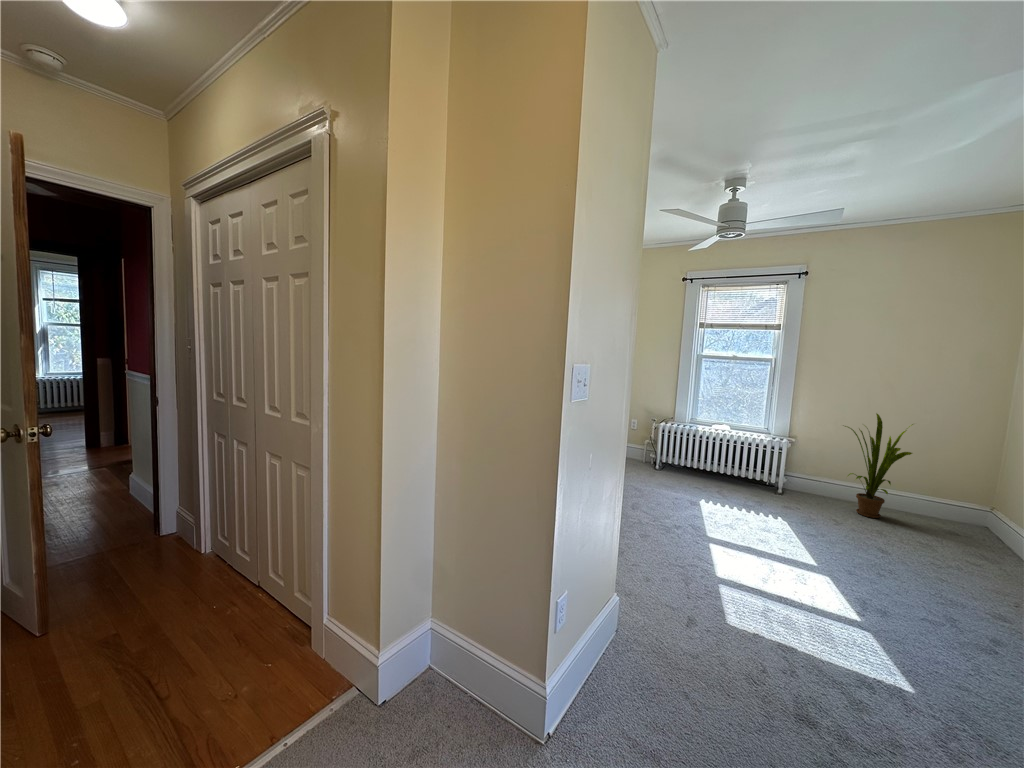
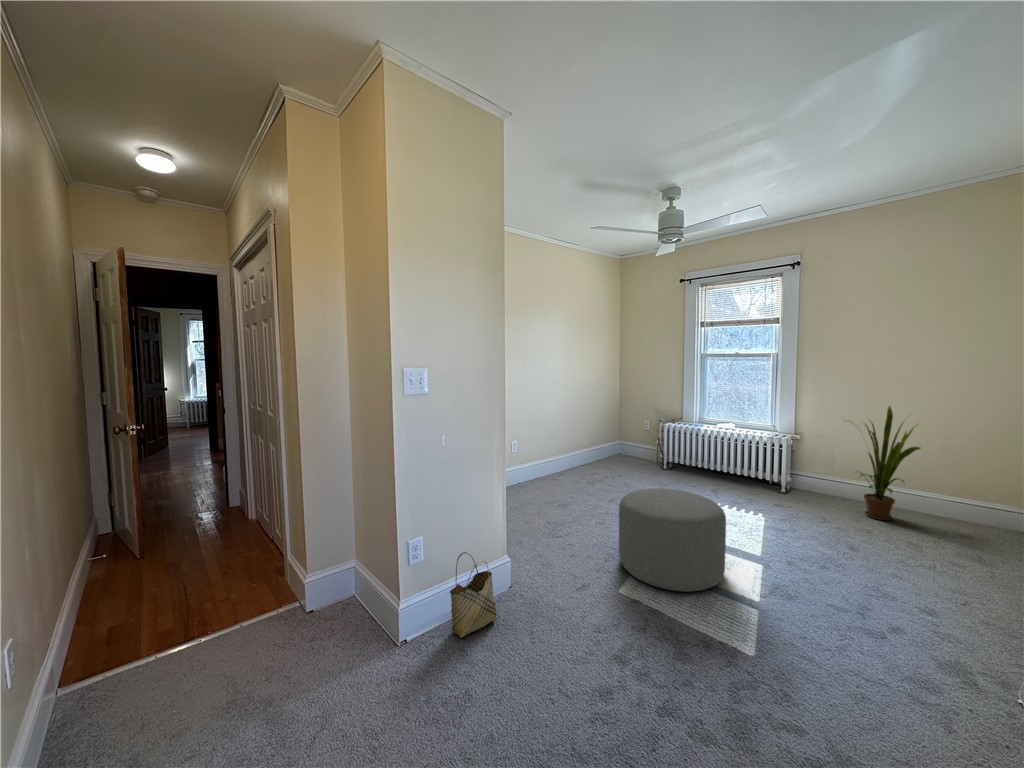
ottoman: none [695,500,825,616] -> present [619,488,726,592]
woven basket: none [592,602,636,719] -> present [450,552,497,638]

